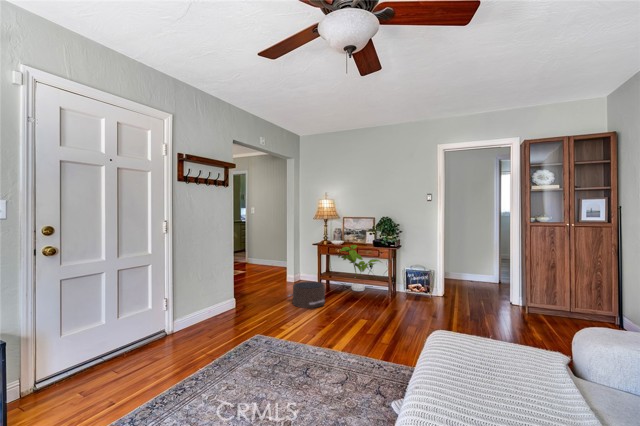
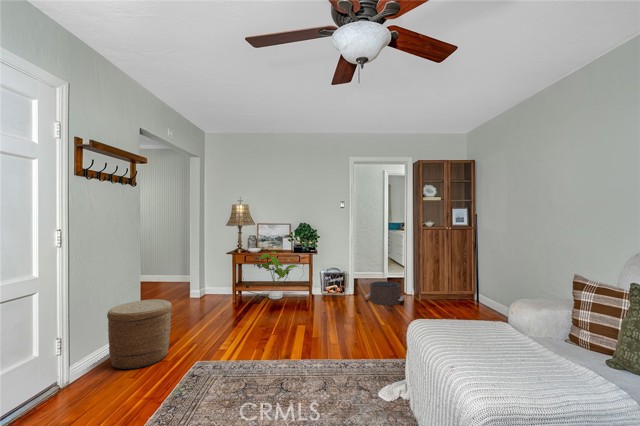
woven basket: none [200,278,247,331] -> present [107,299,172,369]
pouf: present [289,281,325,308] -> present [365,281,404,305]

